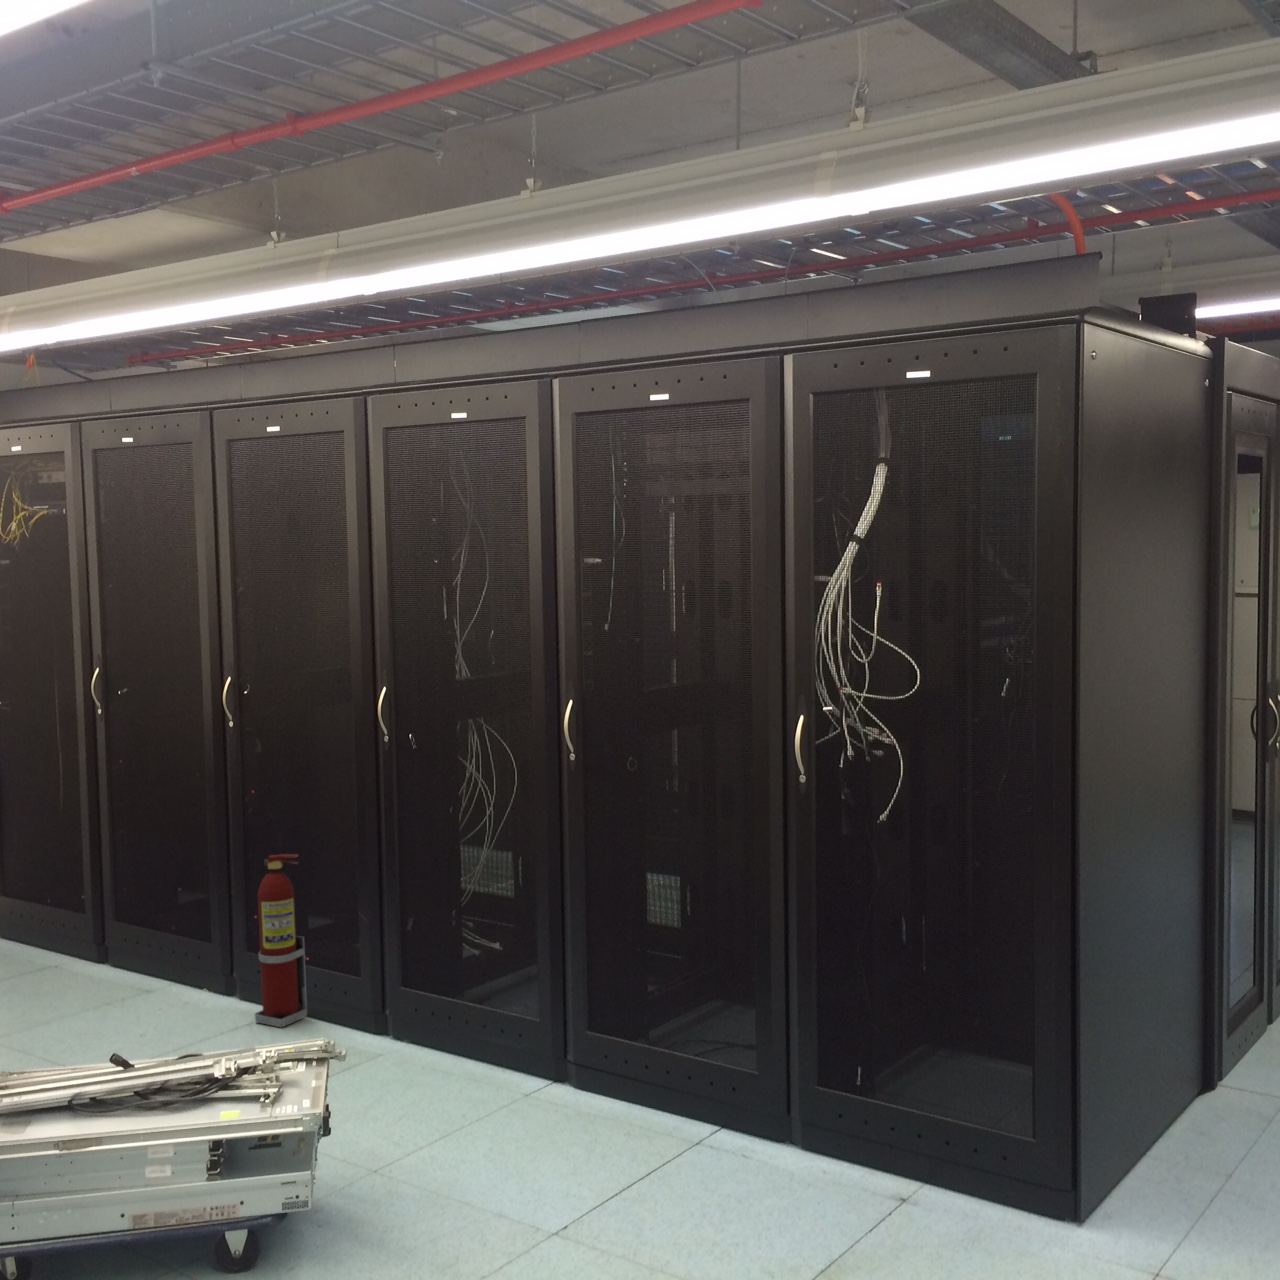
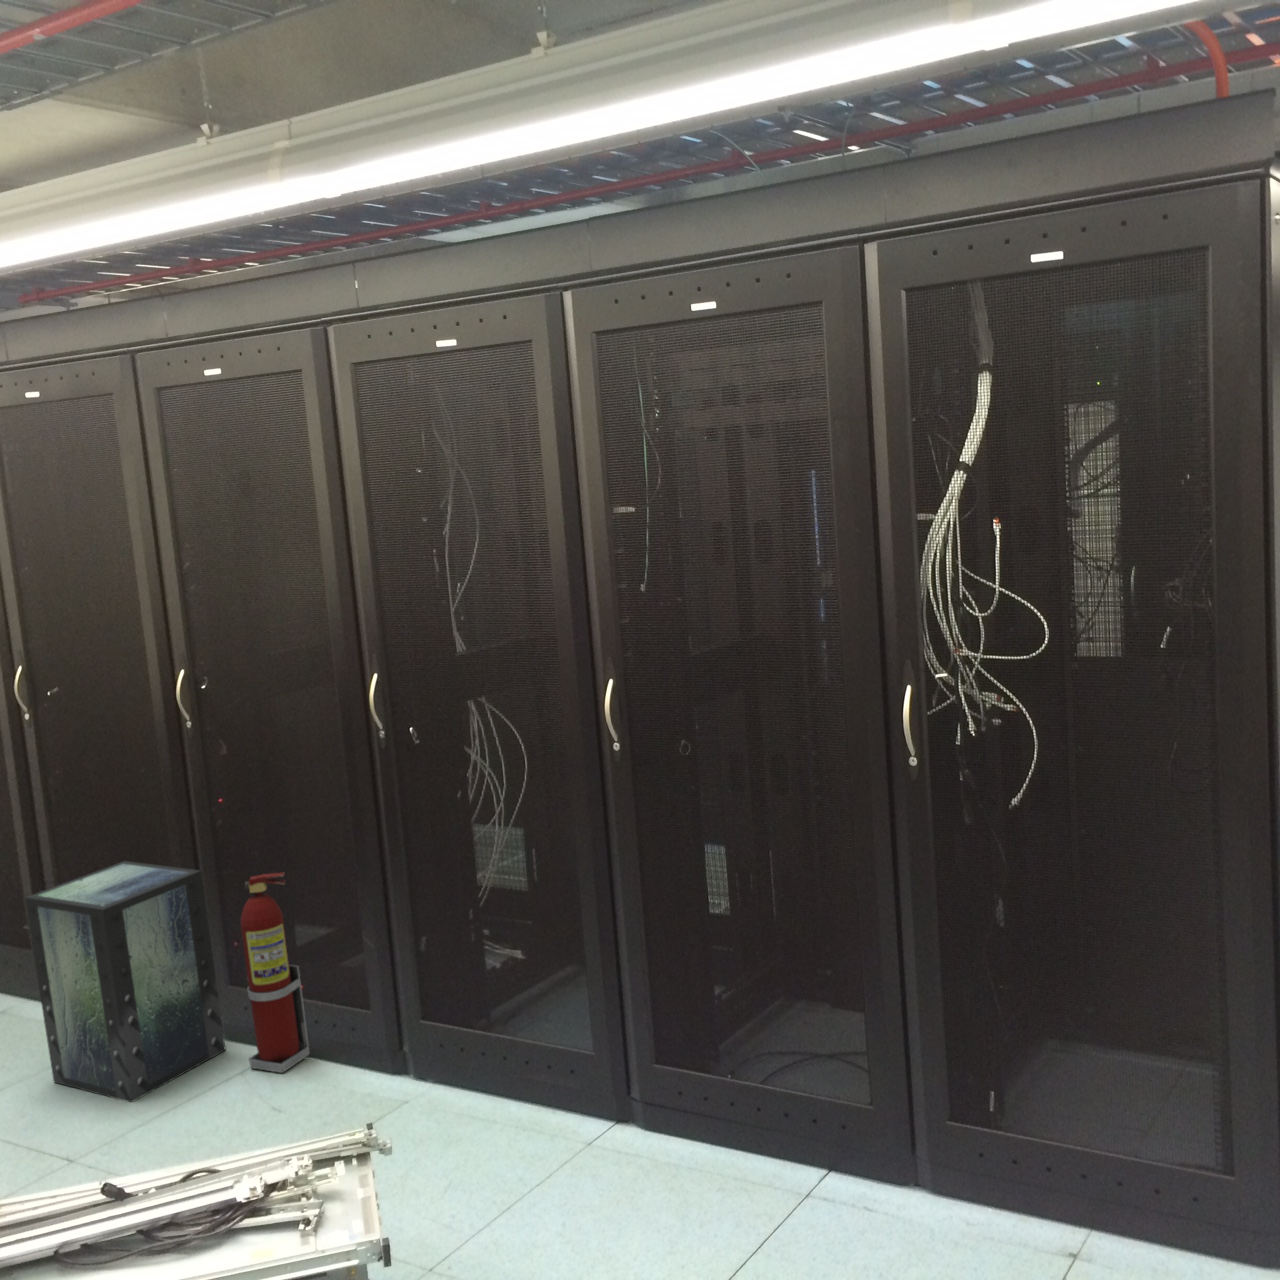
storage box: none [82,838,237,1039] -> present [25,861,225,1102]

